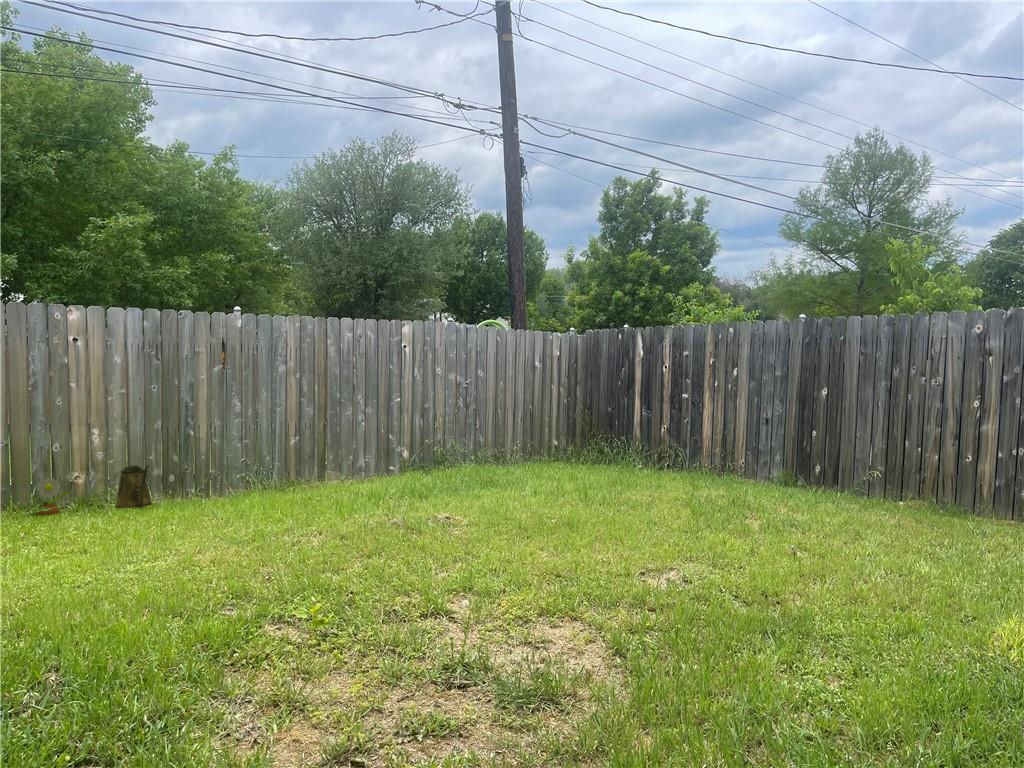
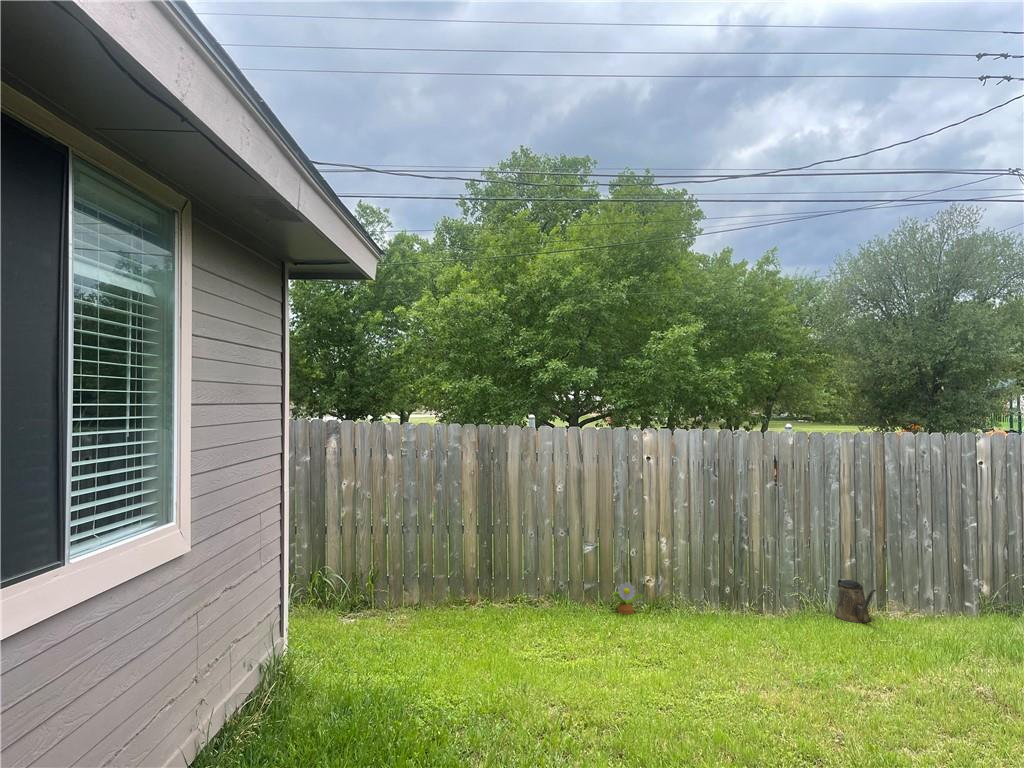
watering can: present [116,465,151,507] -> present [835,579,876,623]

